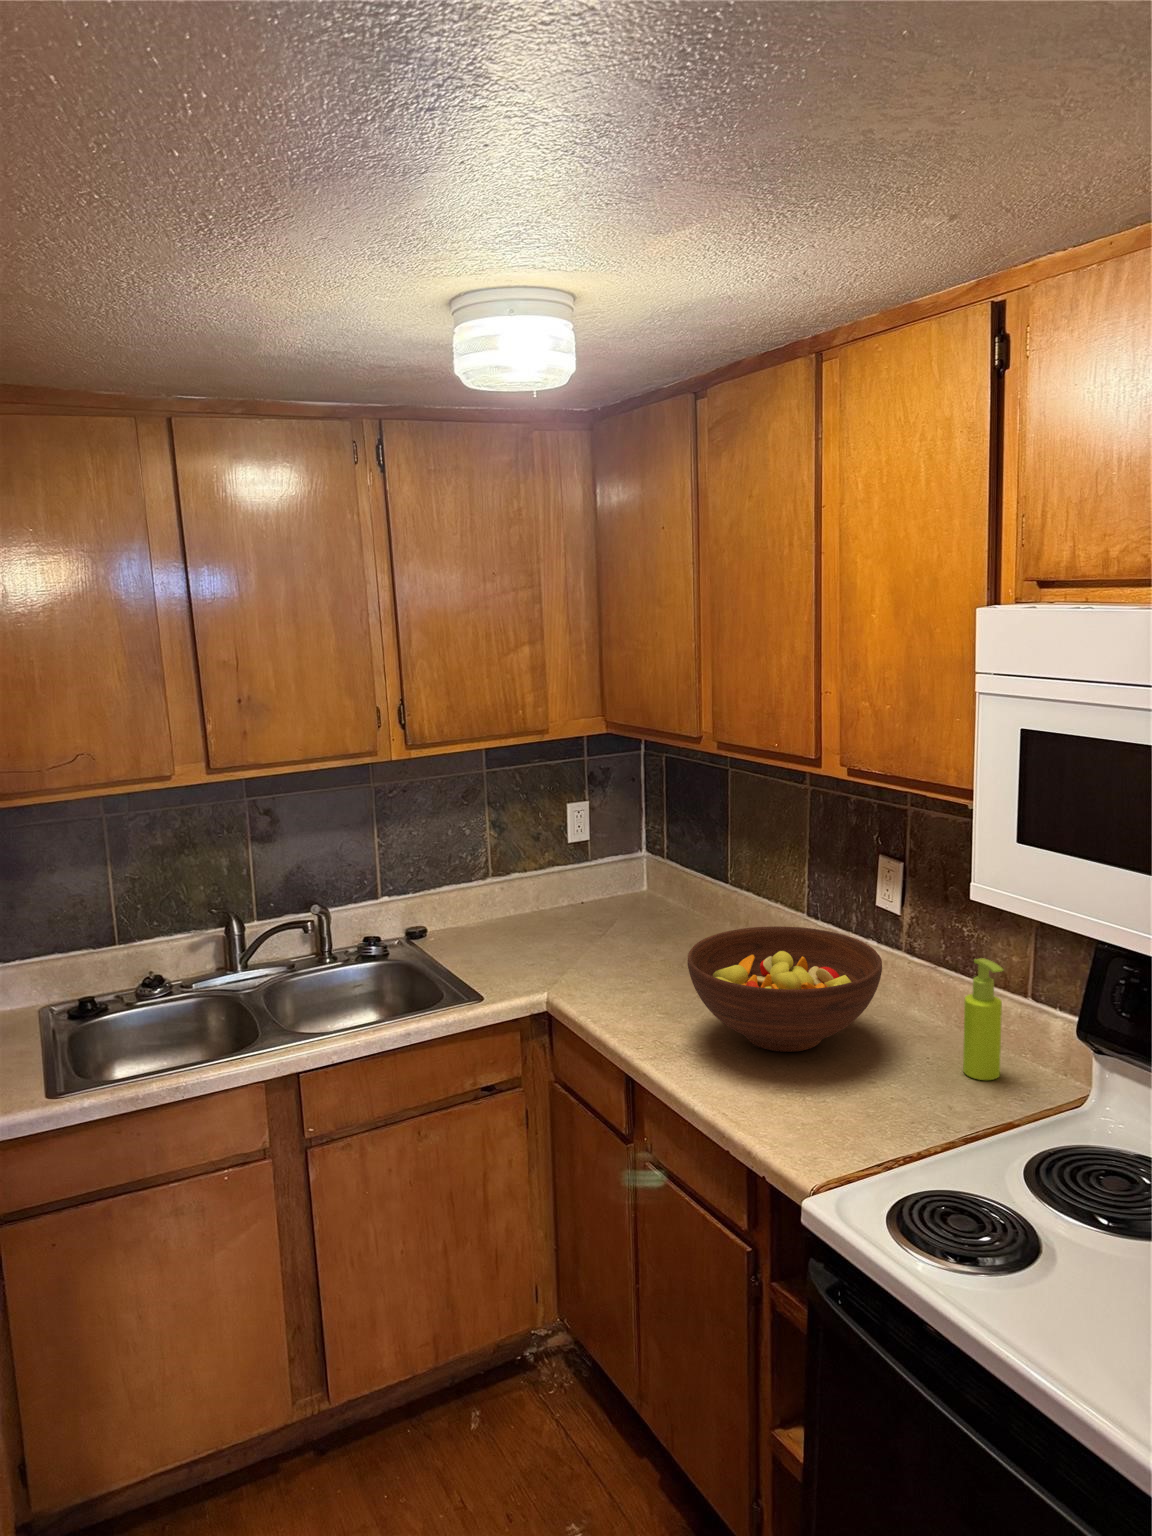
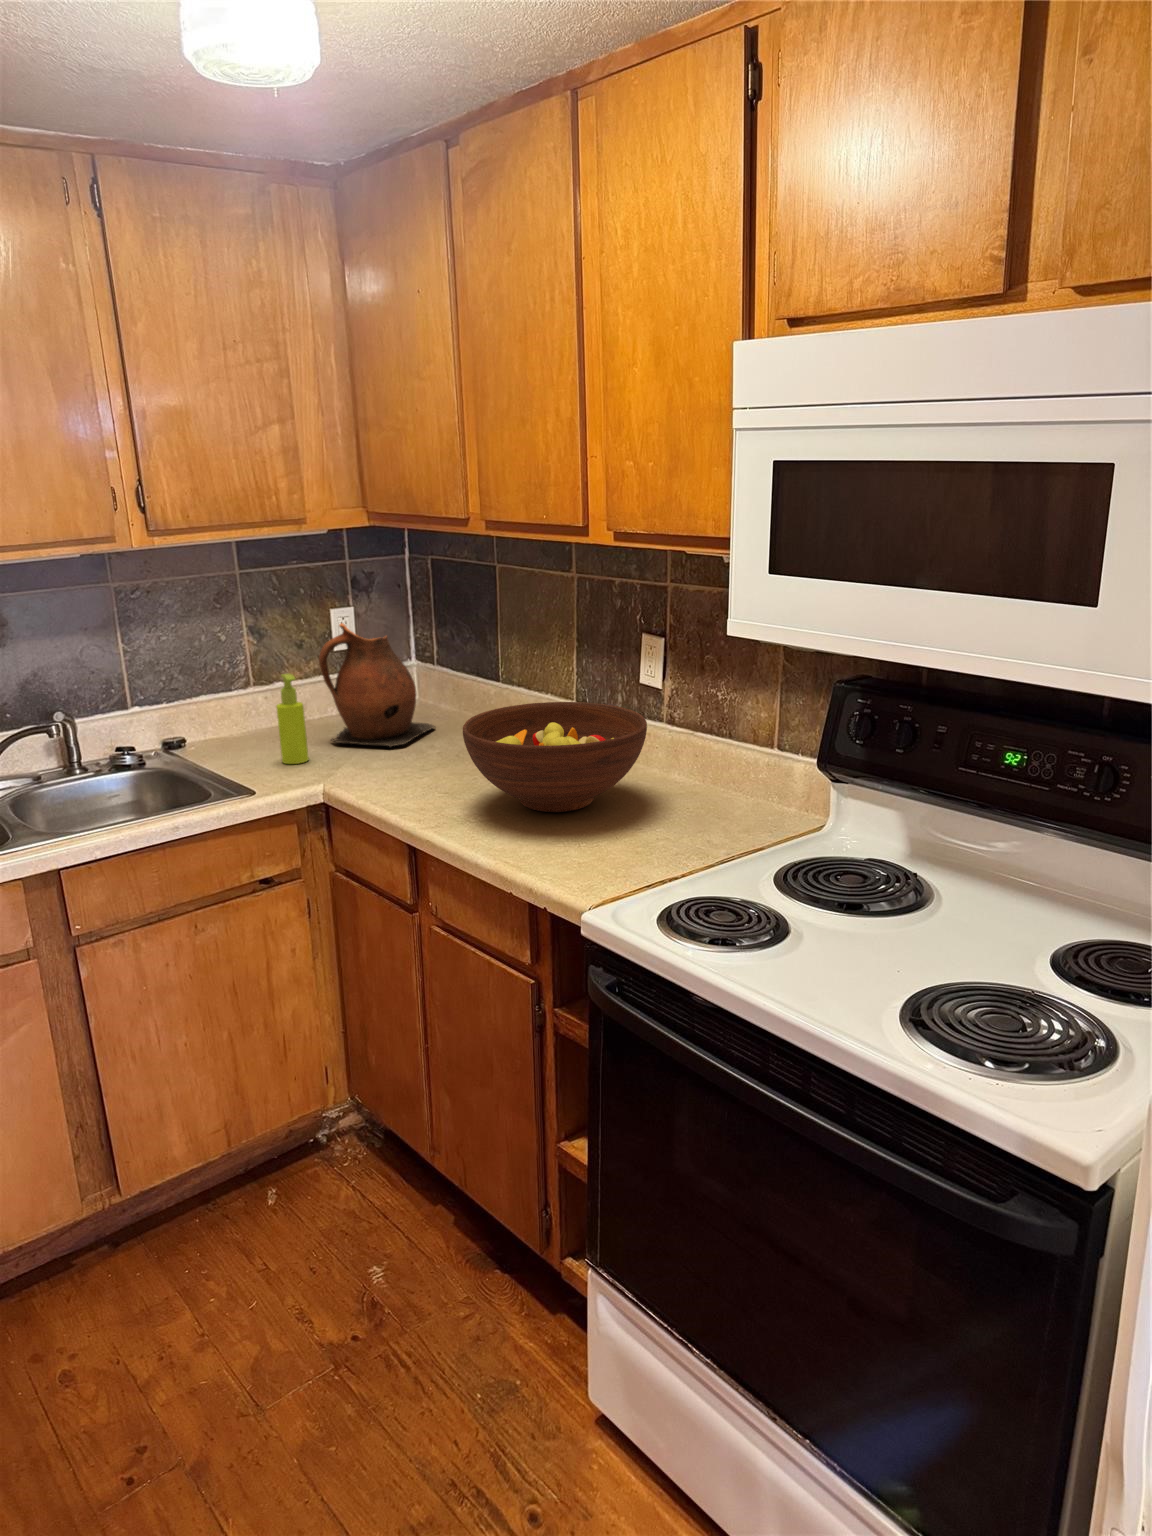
ceramic pitcher: none [553,825,664,953] -> present [319,623,435,748]
soap dispenser: present [963,958,1003,1080] -> present [276,674,309,764]

